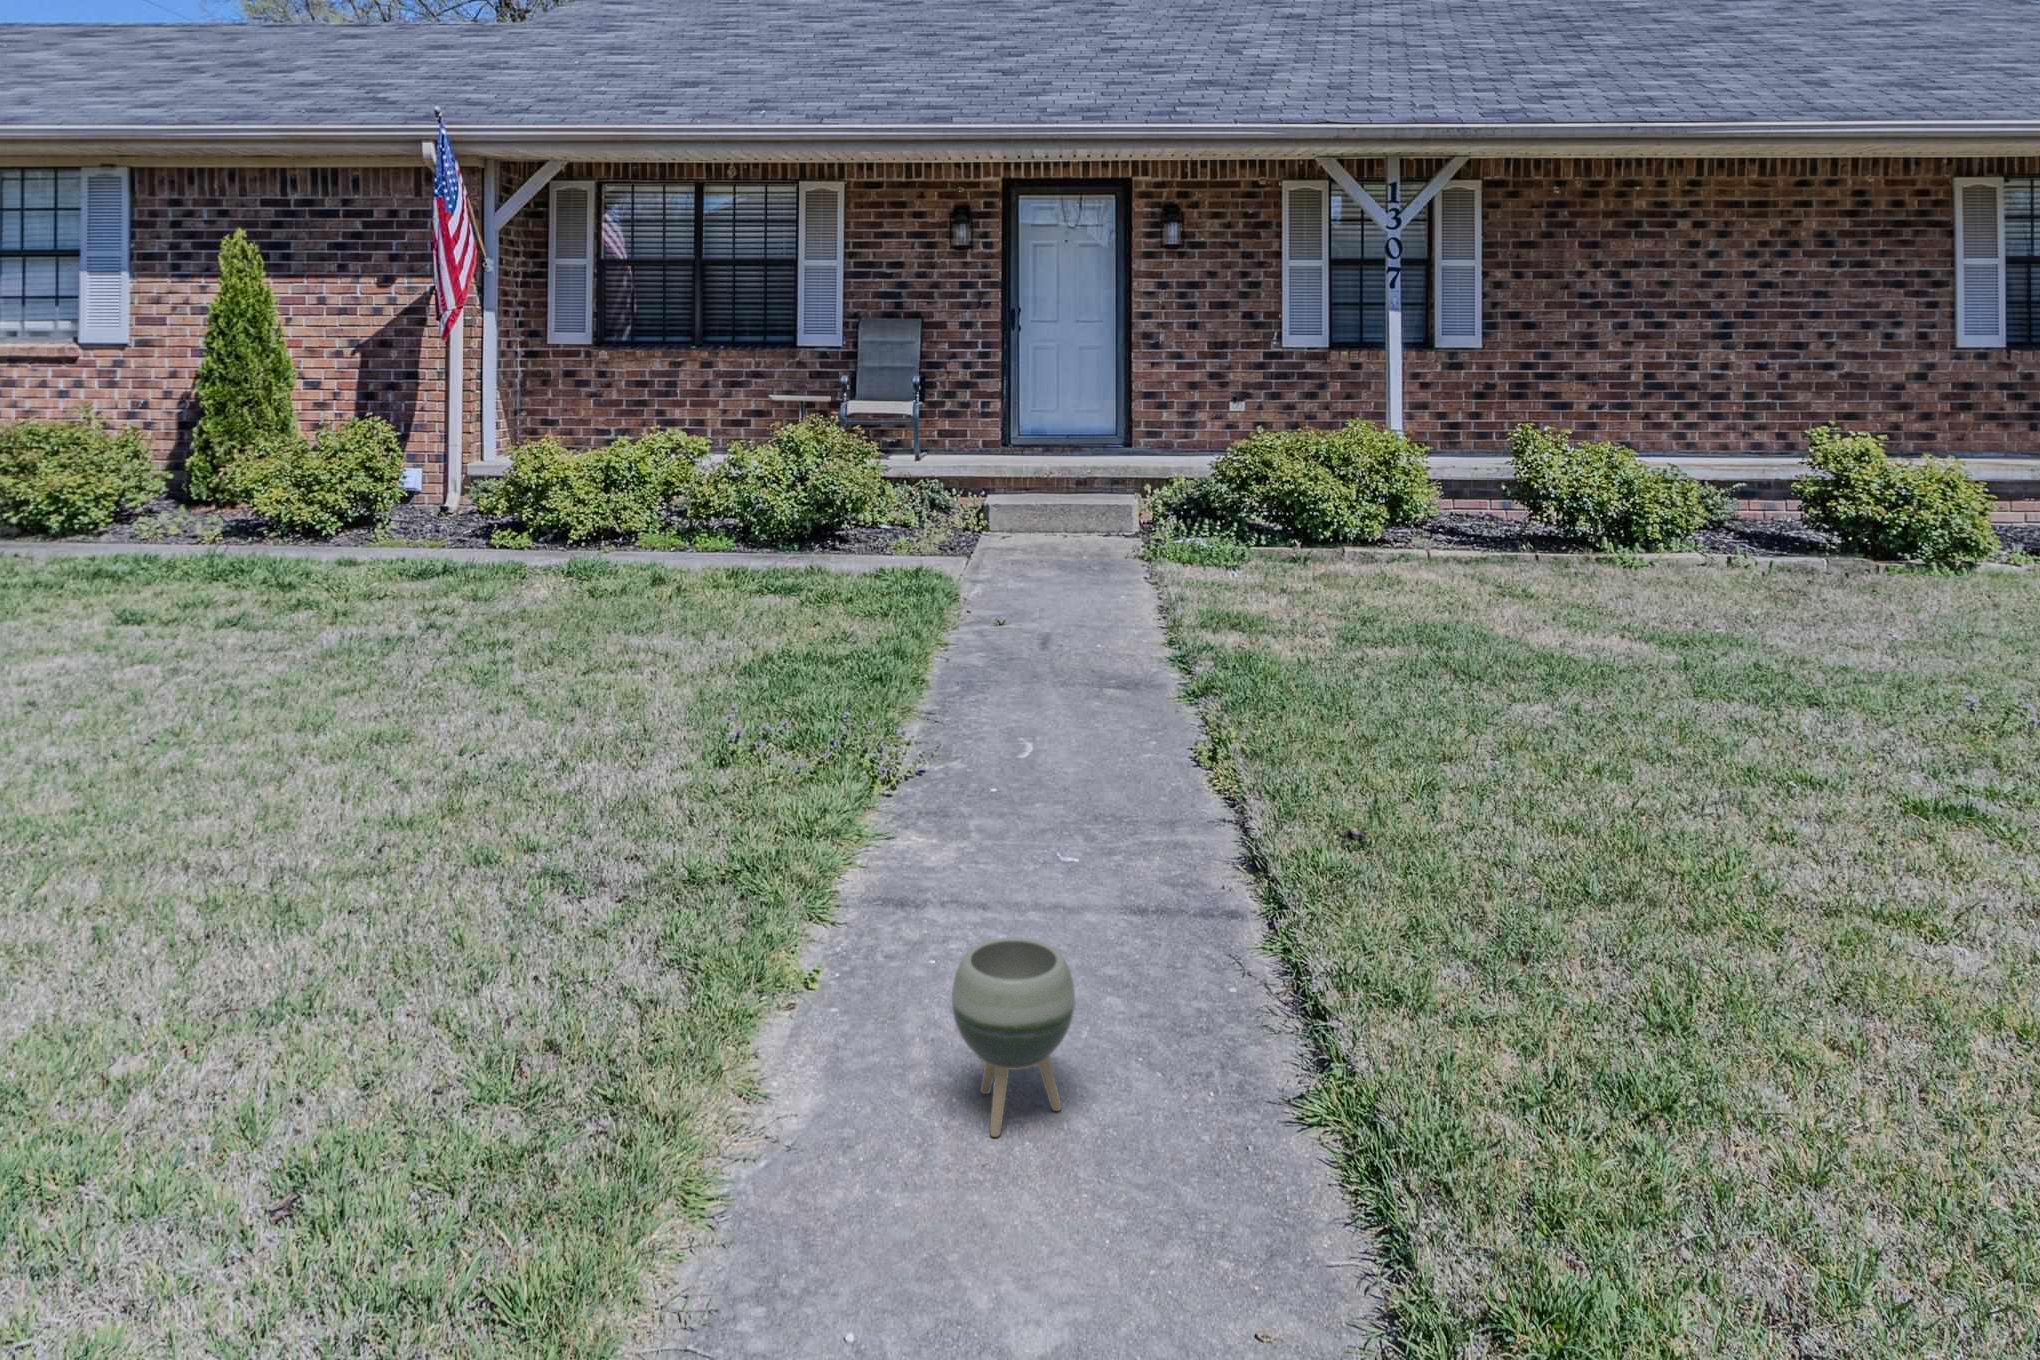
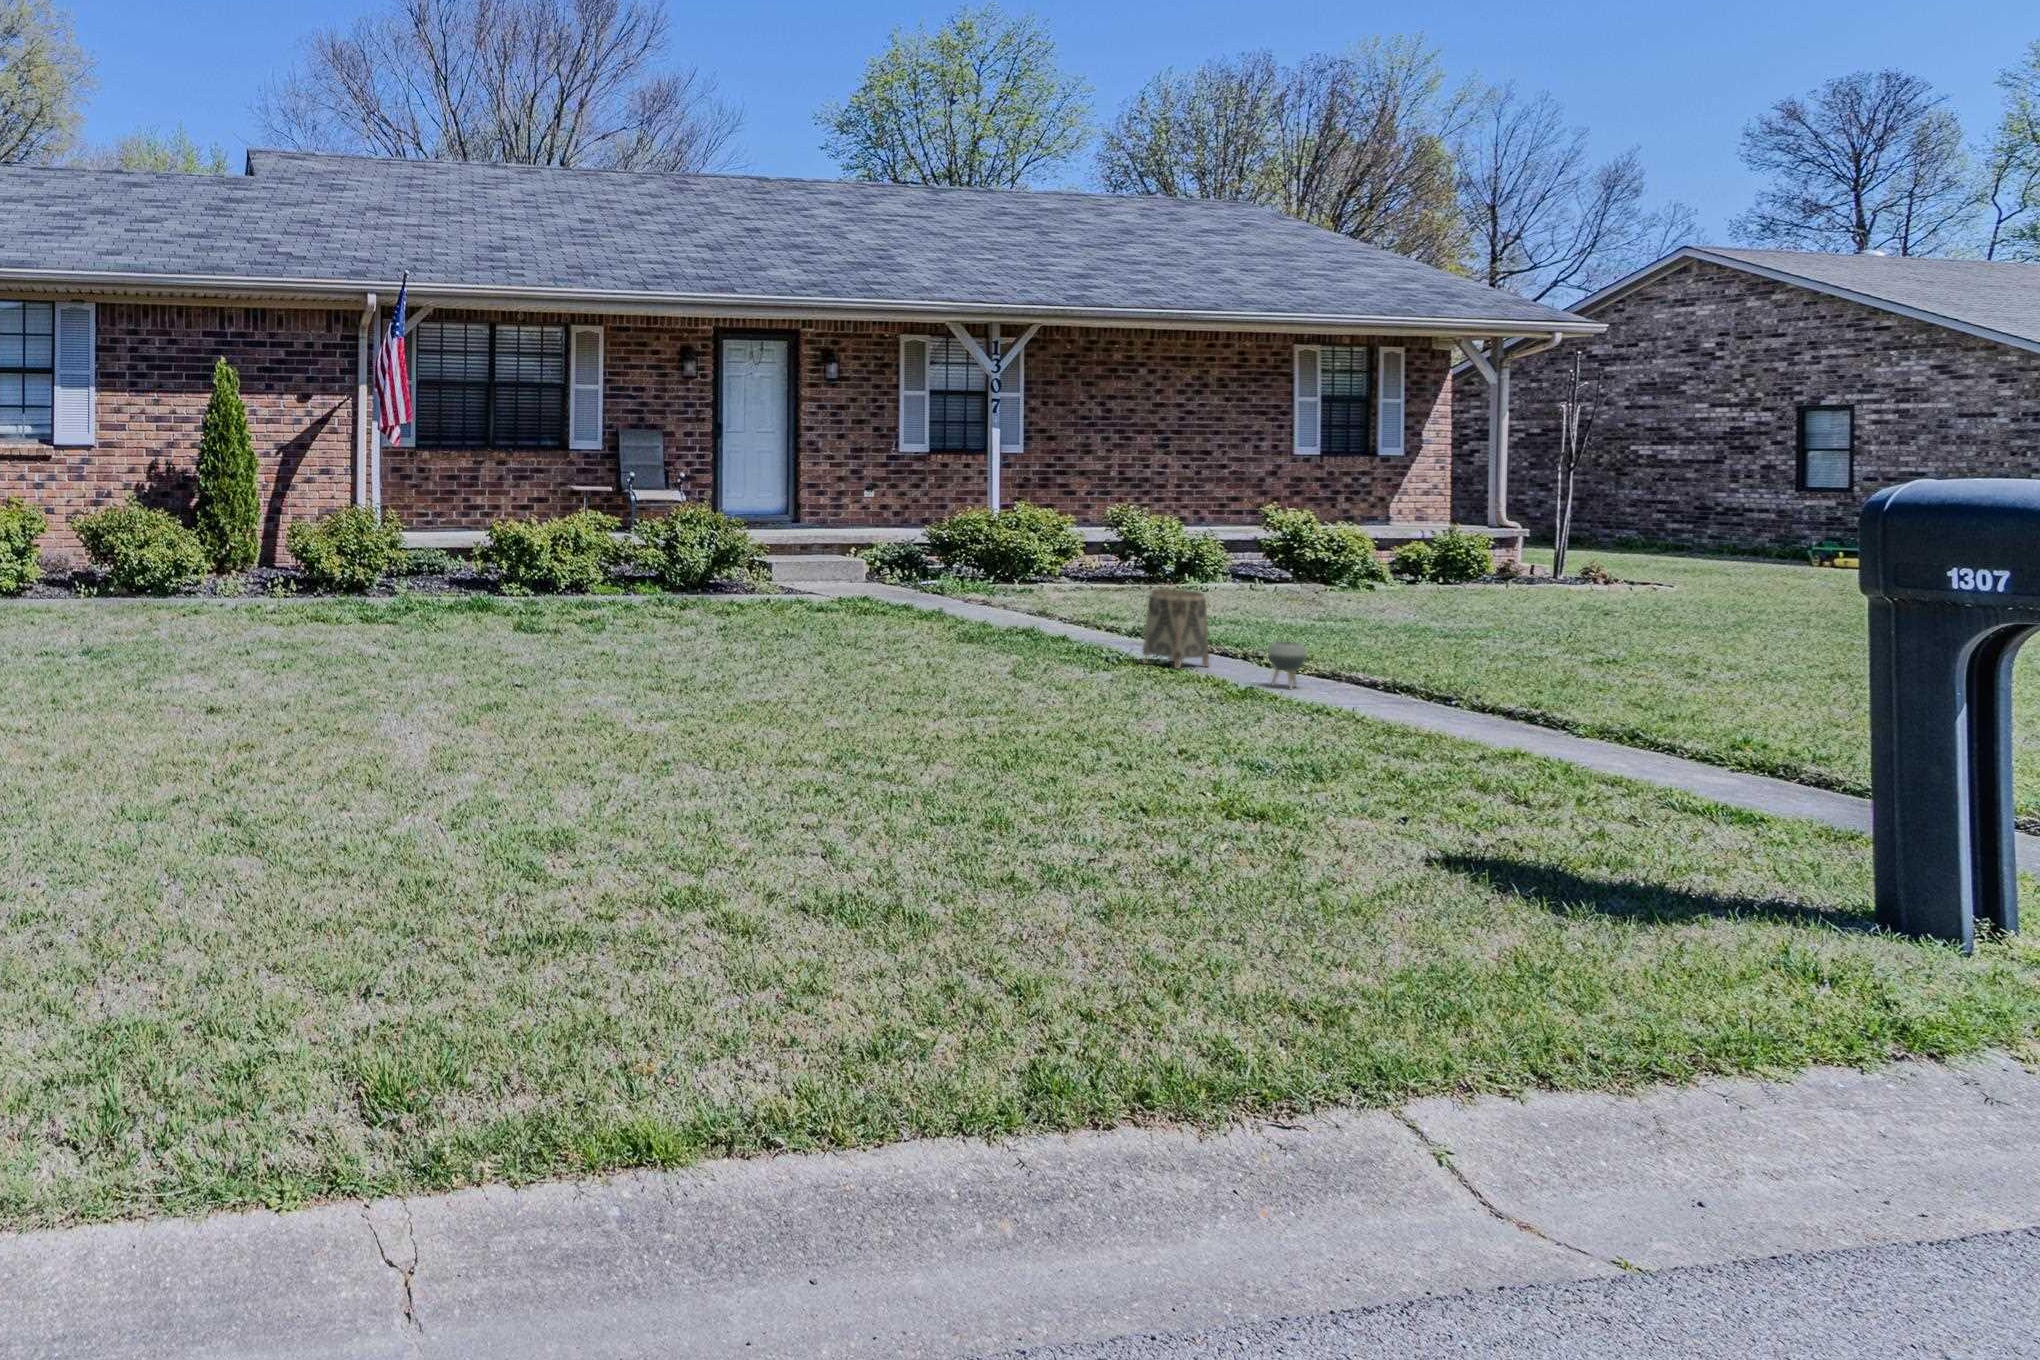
basket: none [949,673,1092,913] -> present [1142,590,1209,669]

